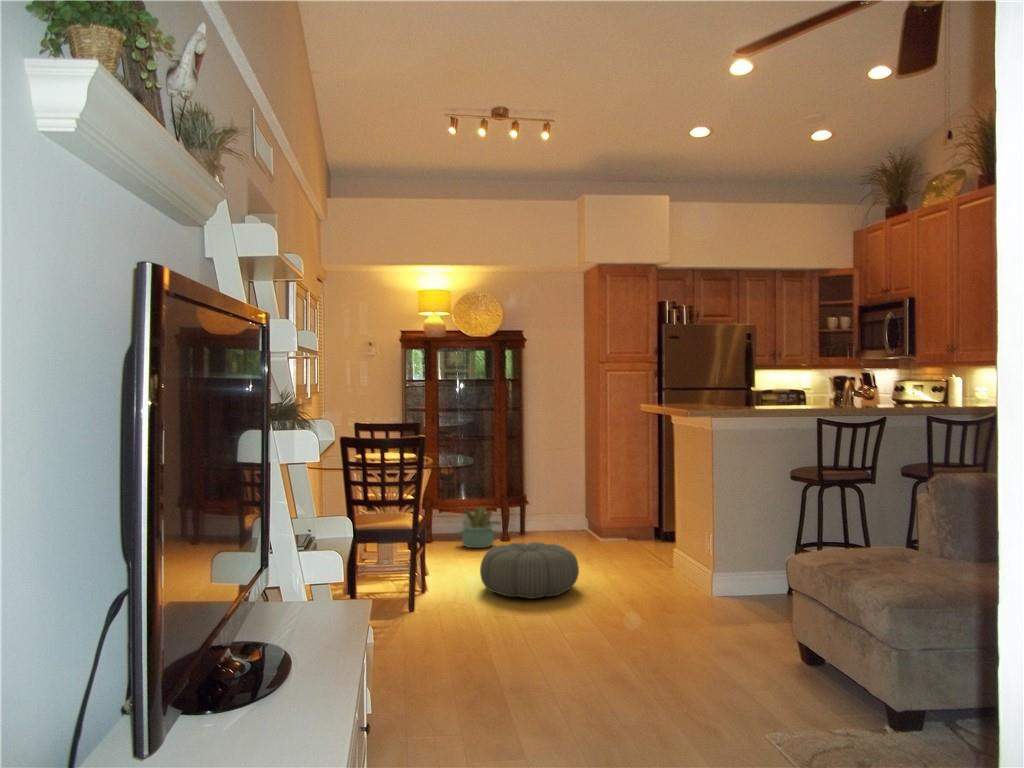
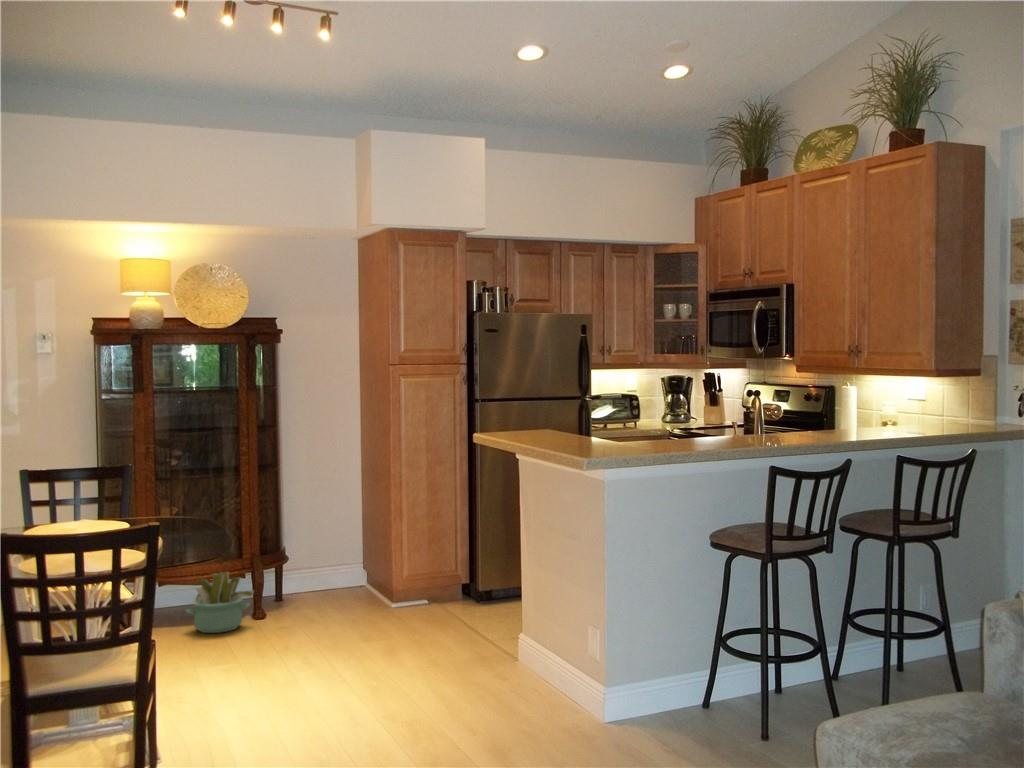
pouf: present [480,542,579,599] -> none [232,626,377,715]

